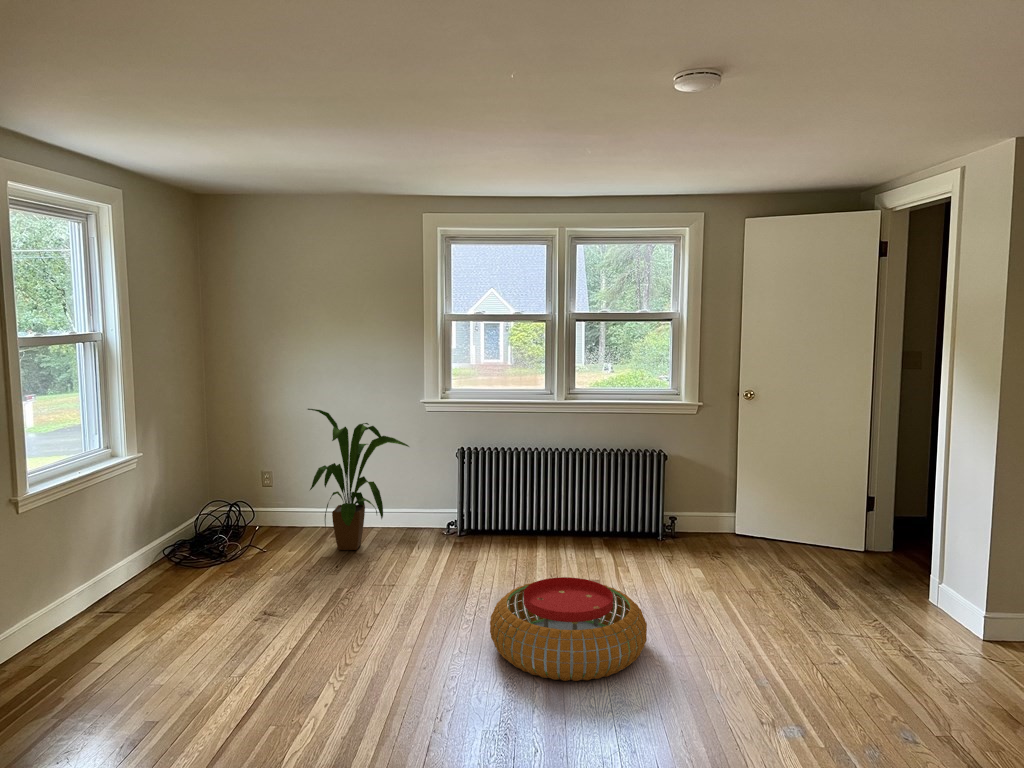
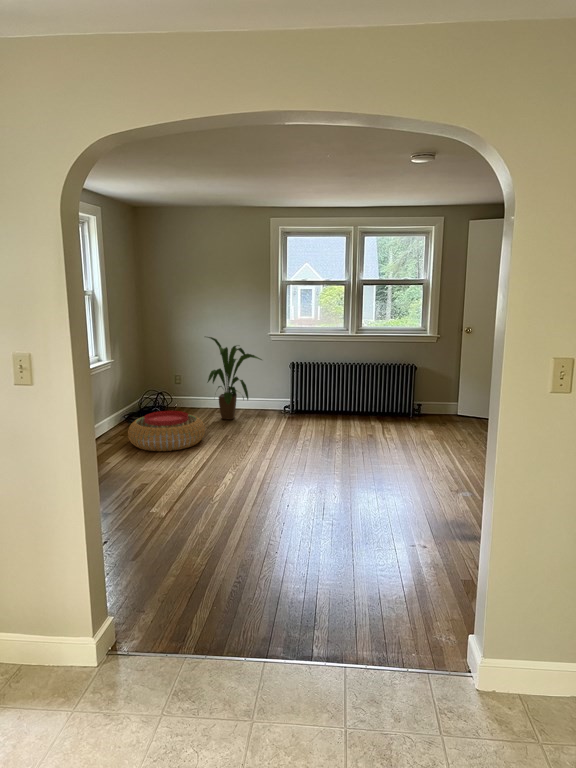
pouf: present [490,577,647,681] -> present [128,411,205,451]

